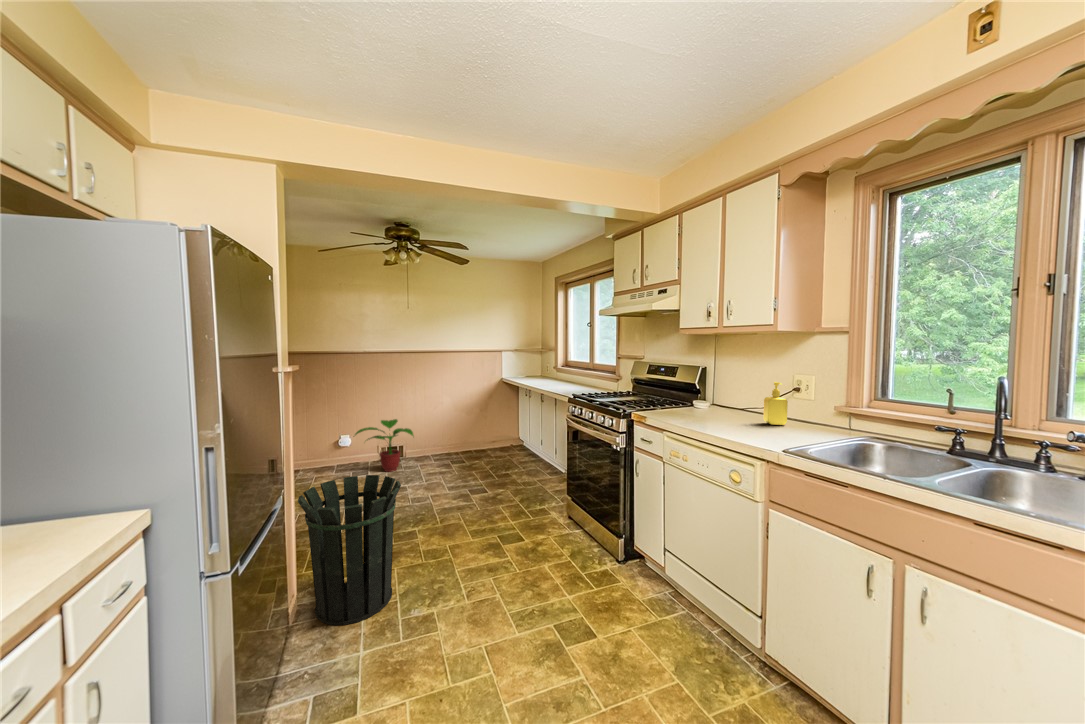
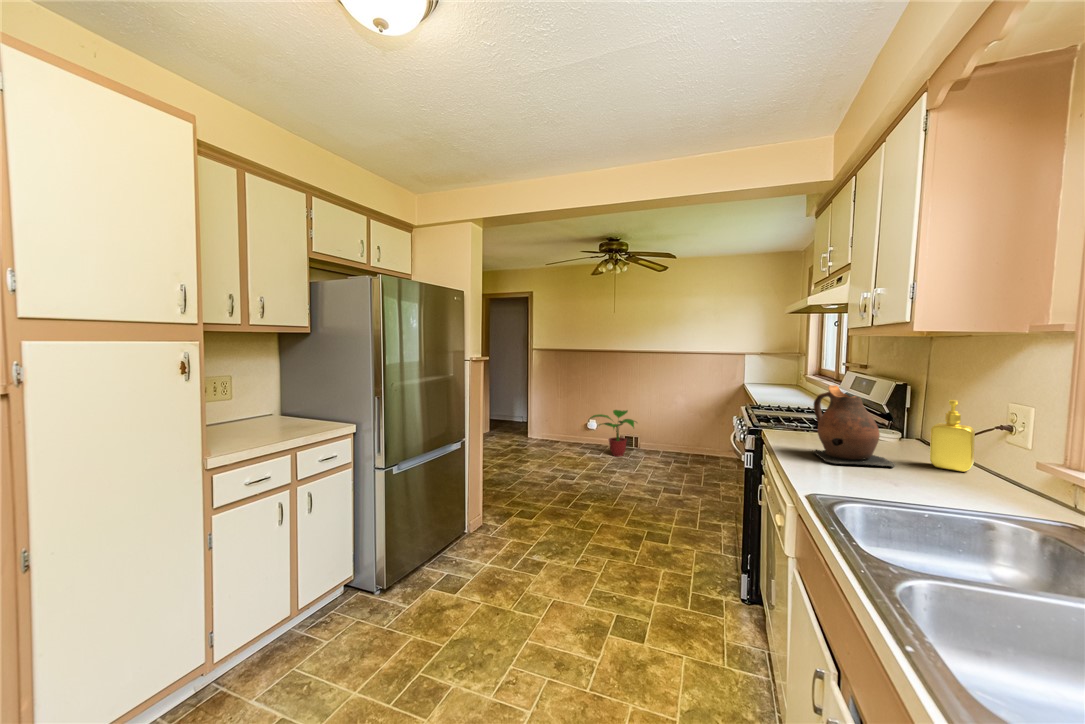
ceramic pitcher: none [710,377,762,432] -> present [812,385,895,467]
waste bin: present [298,475,401,625] -> none [475,444,544,548]

